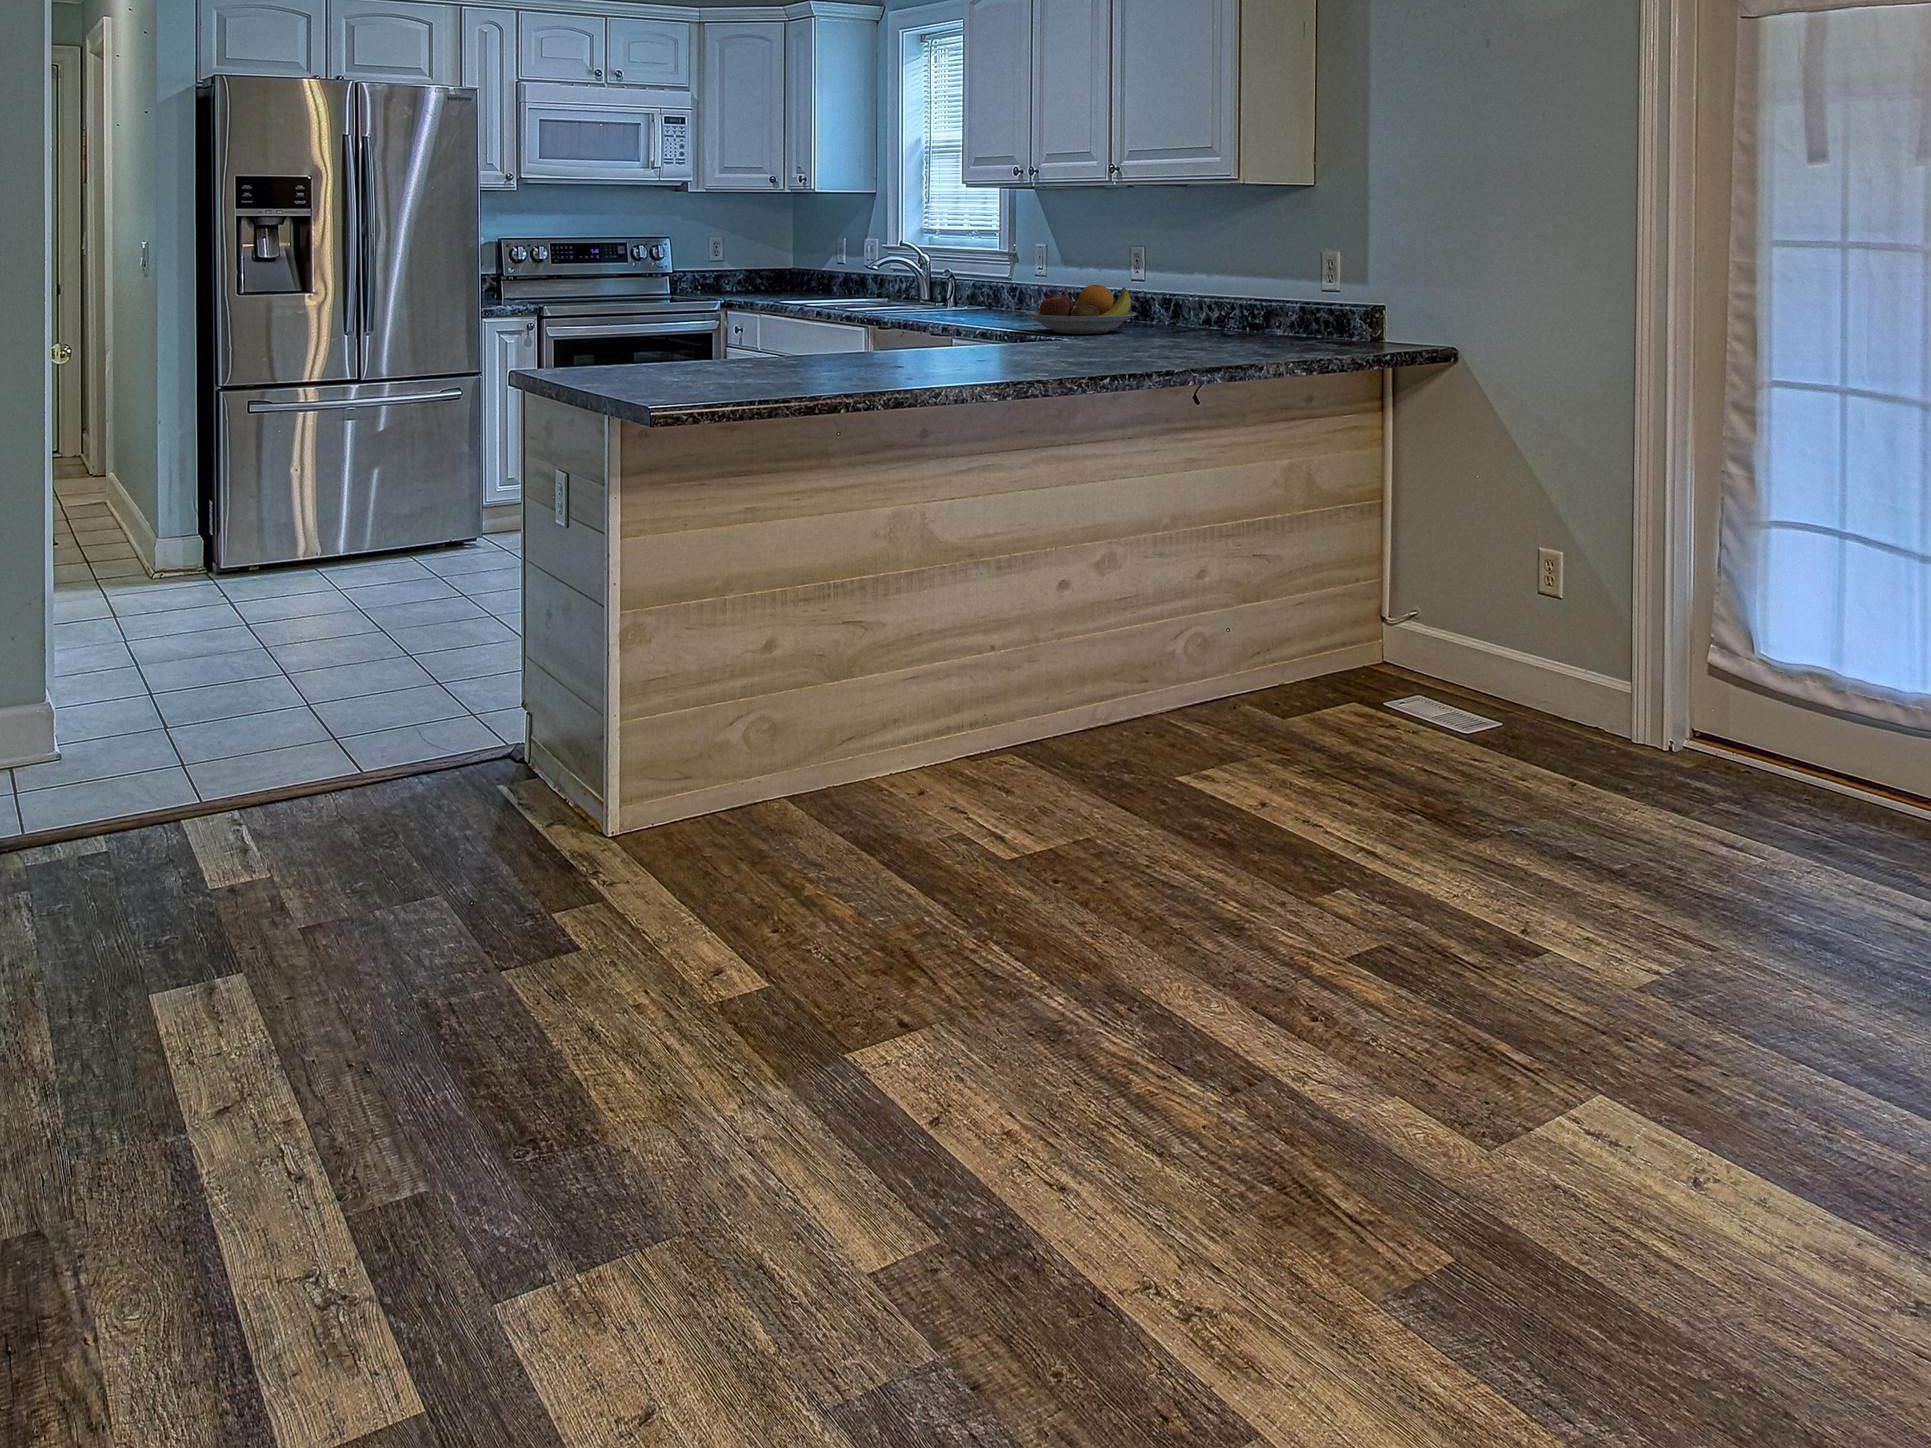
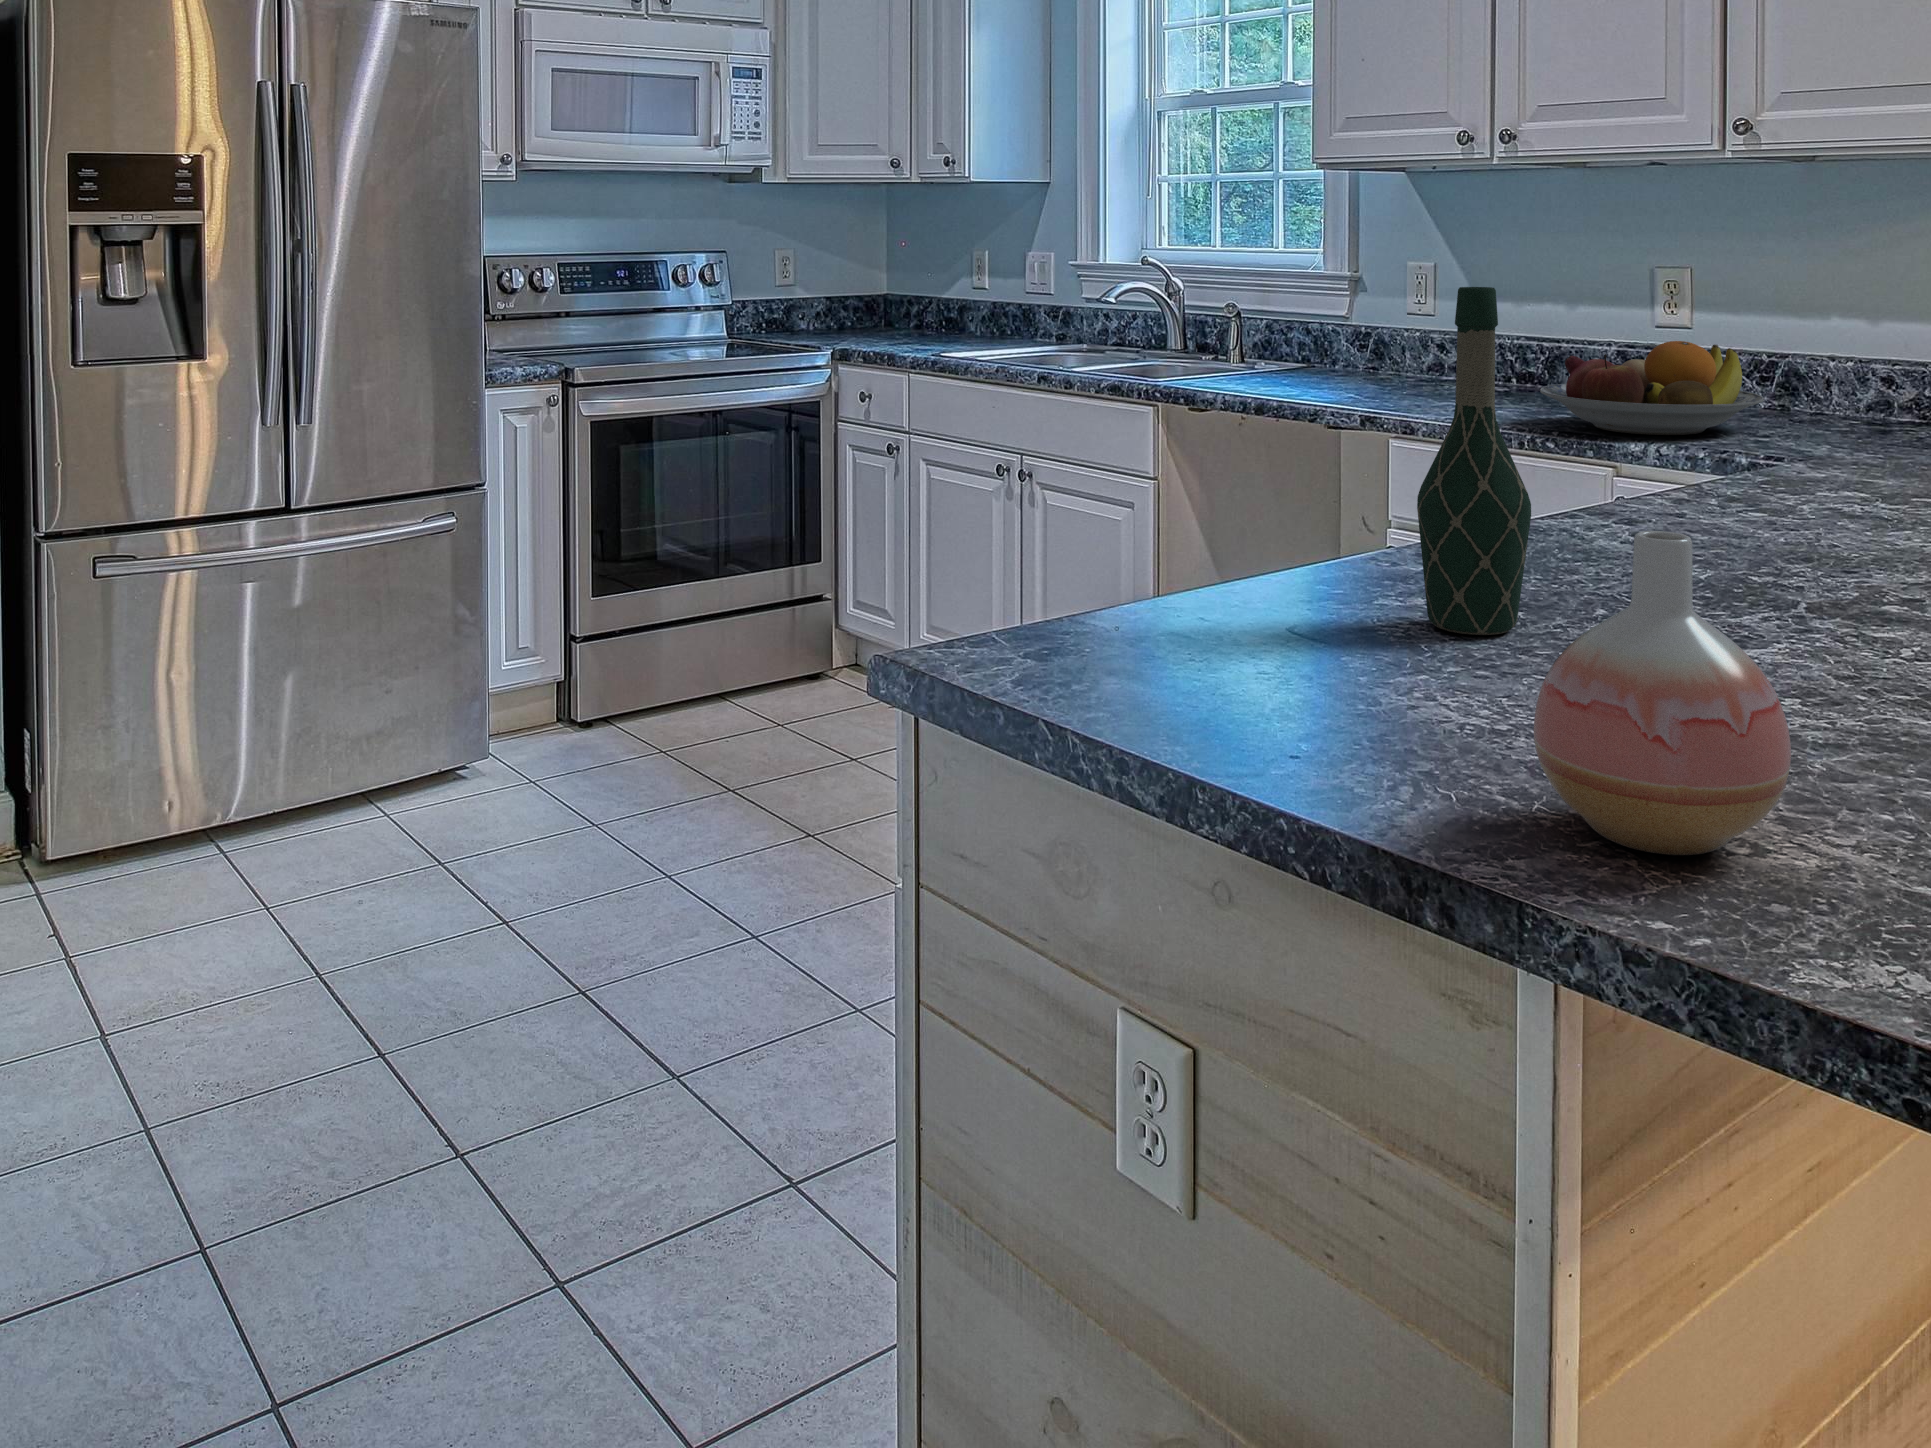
wine bottle: none [742,242,784,372] -> present [1417,287,1531,635]
vase: none [653,306,722,394] -> present [1534,531,1791,855]

